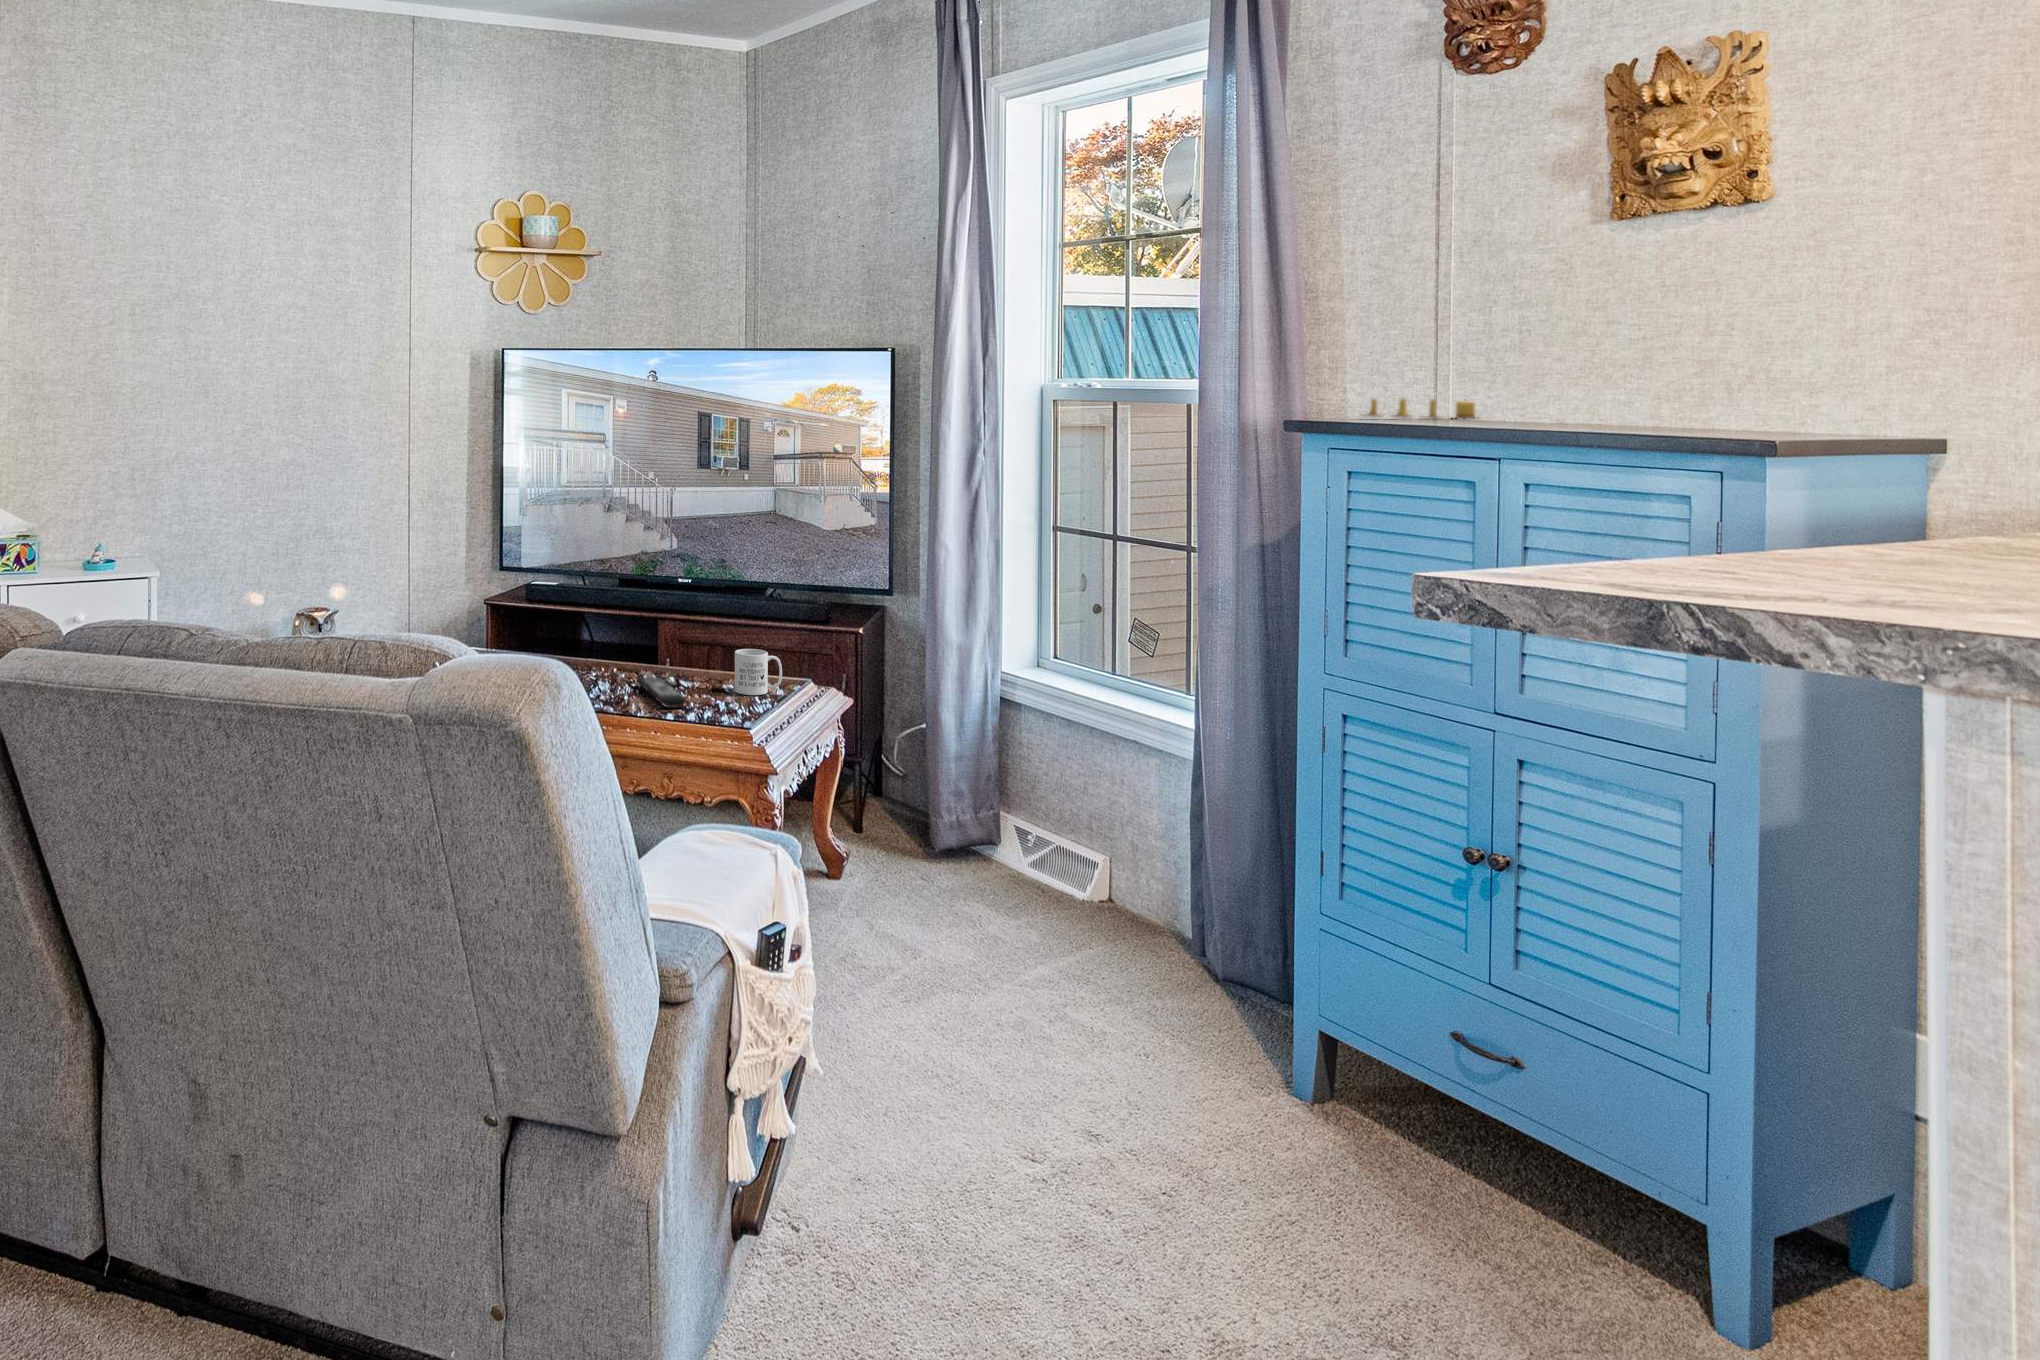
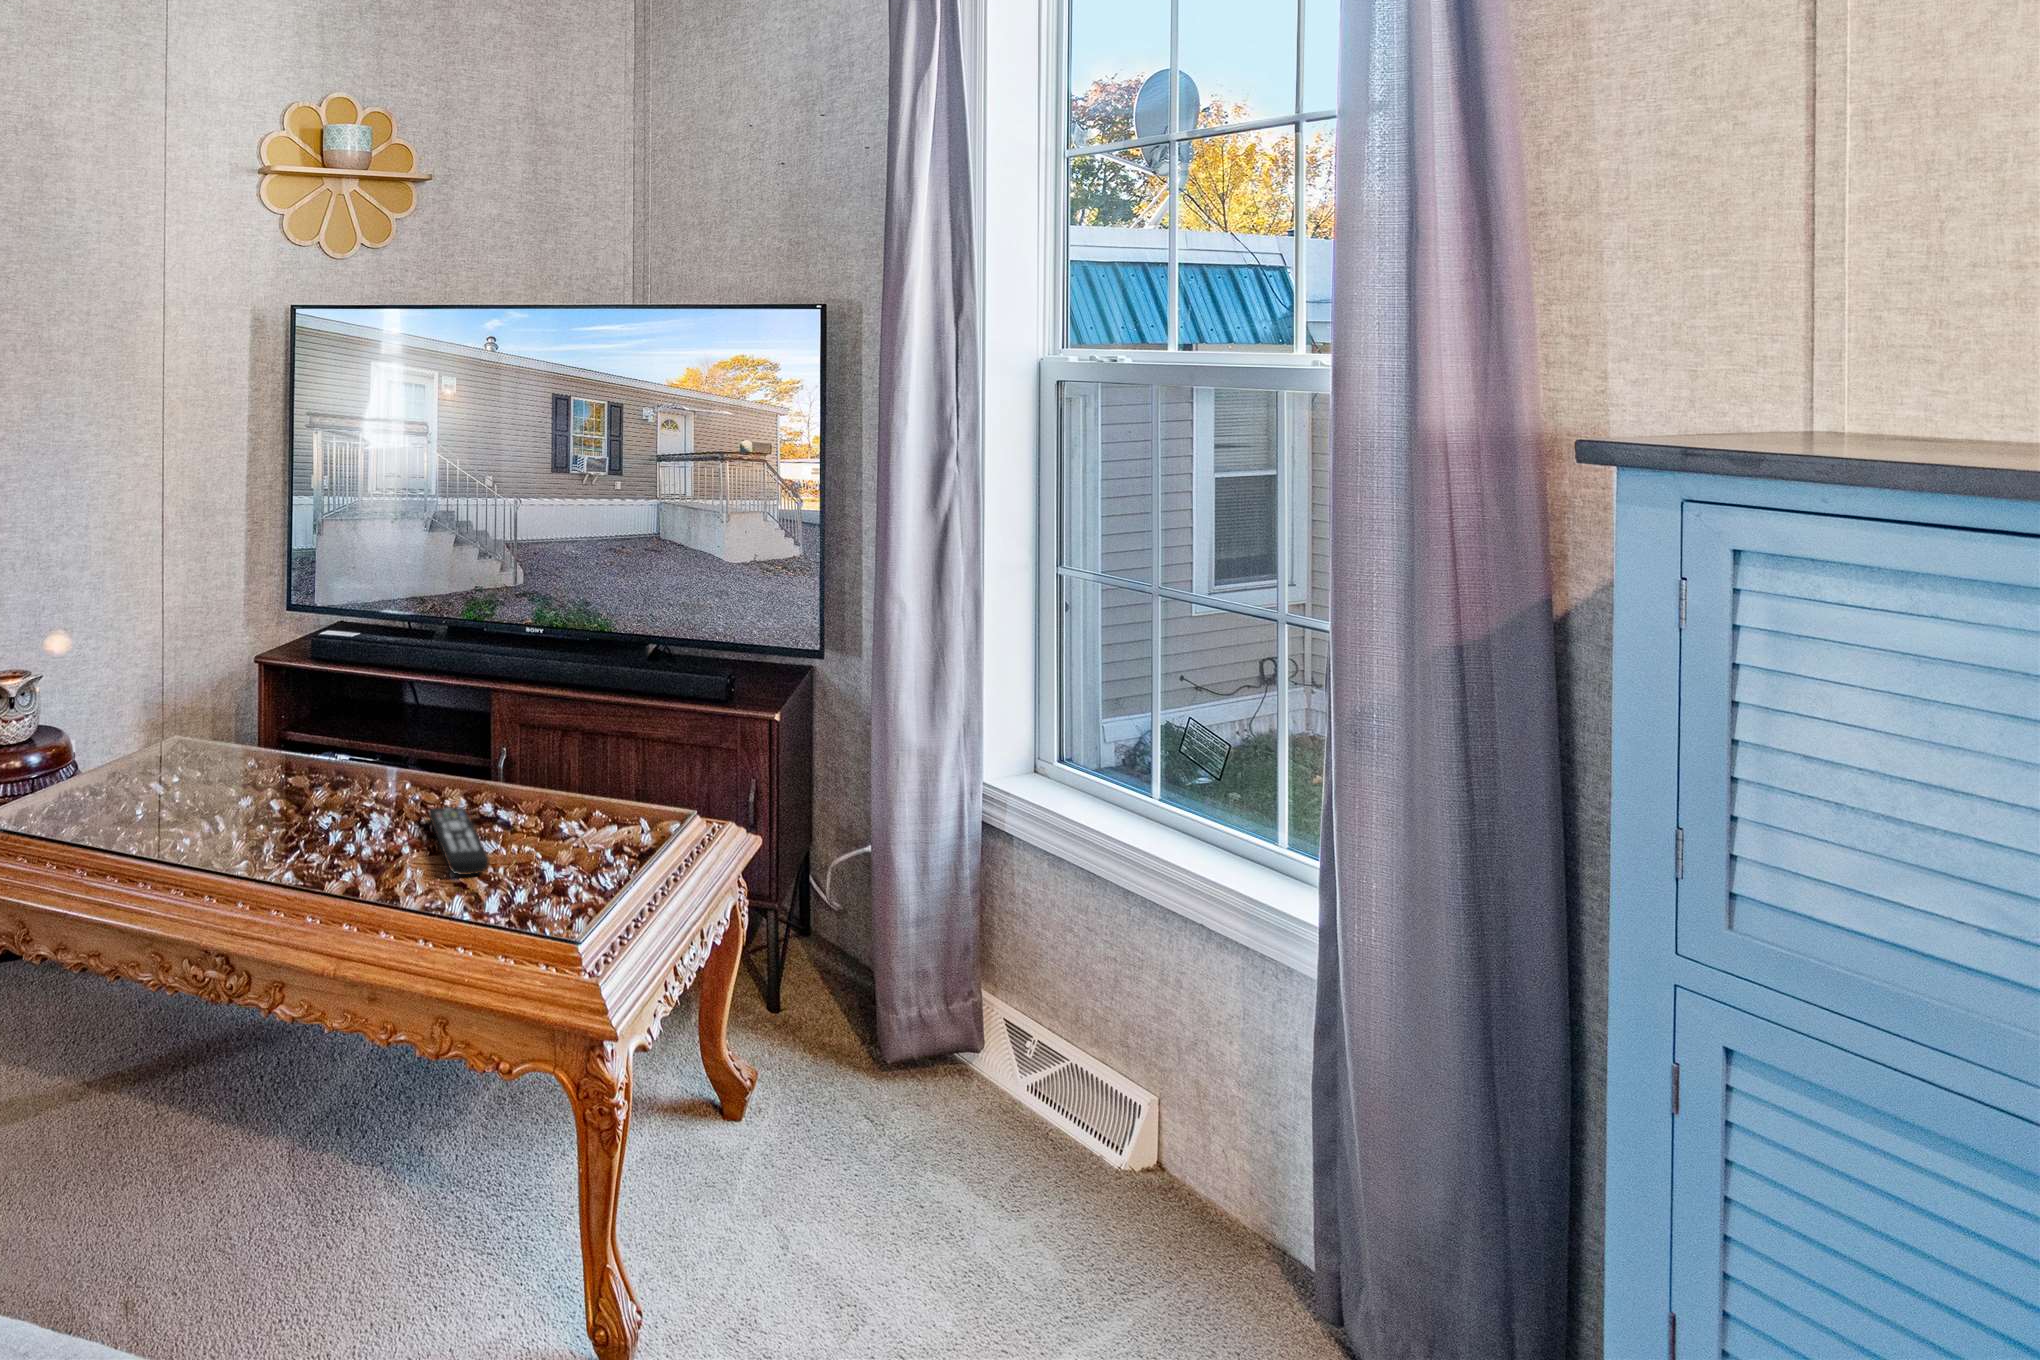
candle: present [1367,399,1476,419] -> none [1636,358,1917,434]
mug: present [735,649,782,695] -> none [574,766,647,843]

